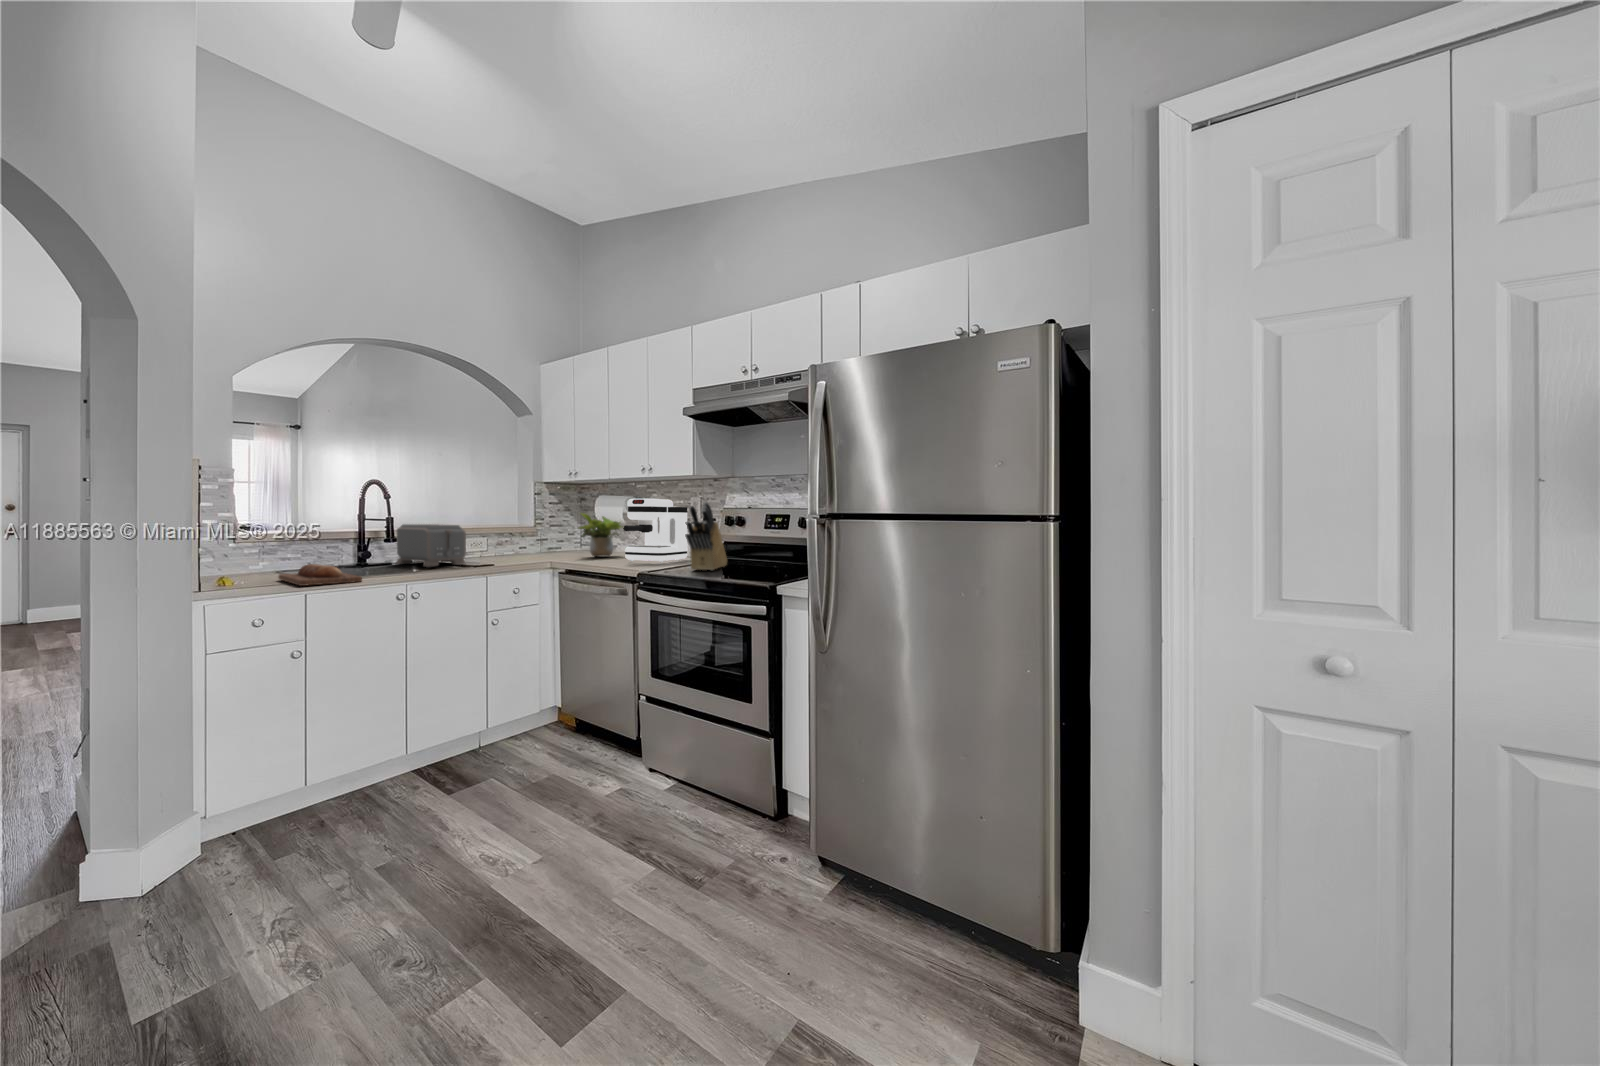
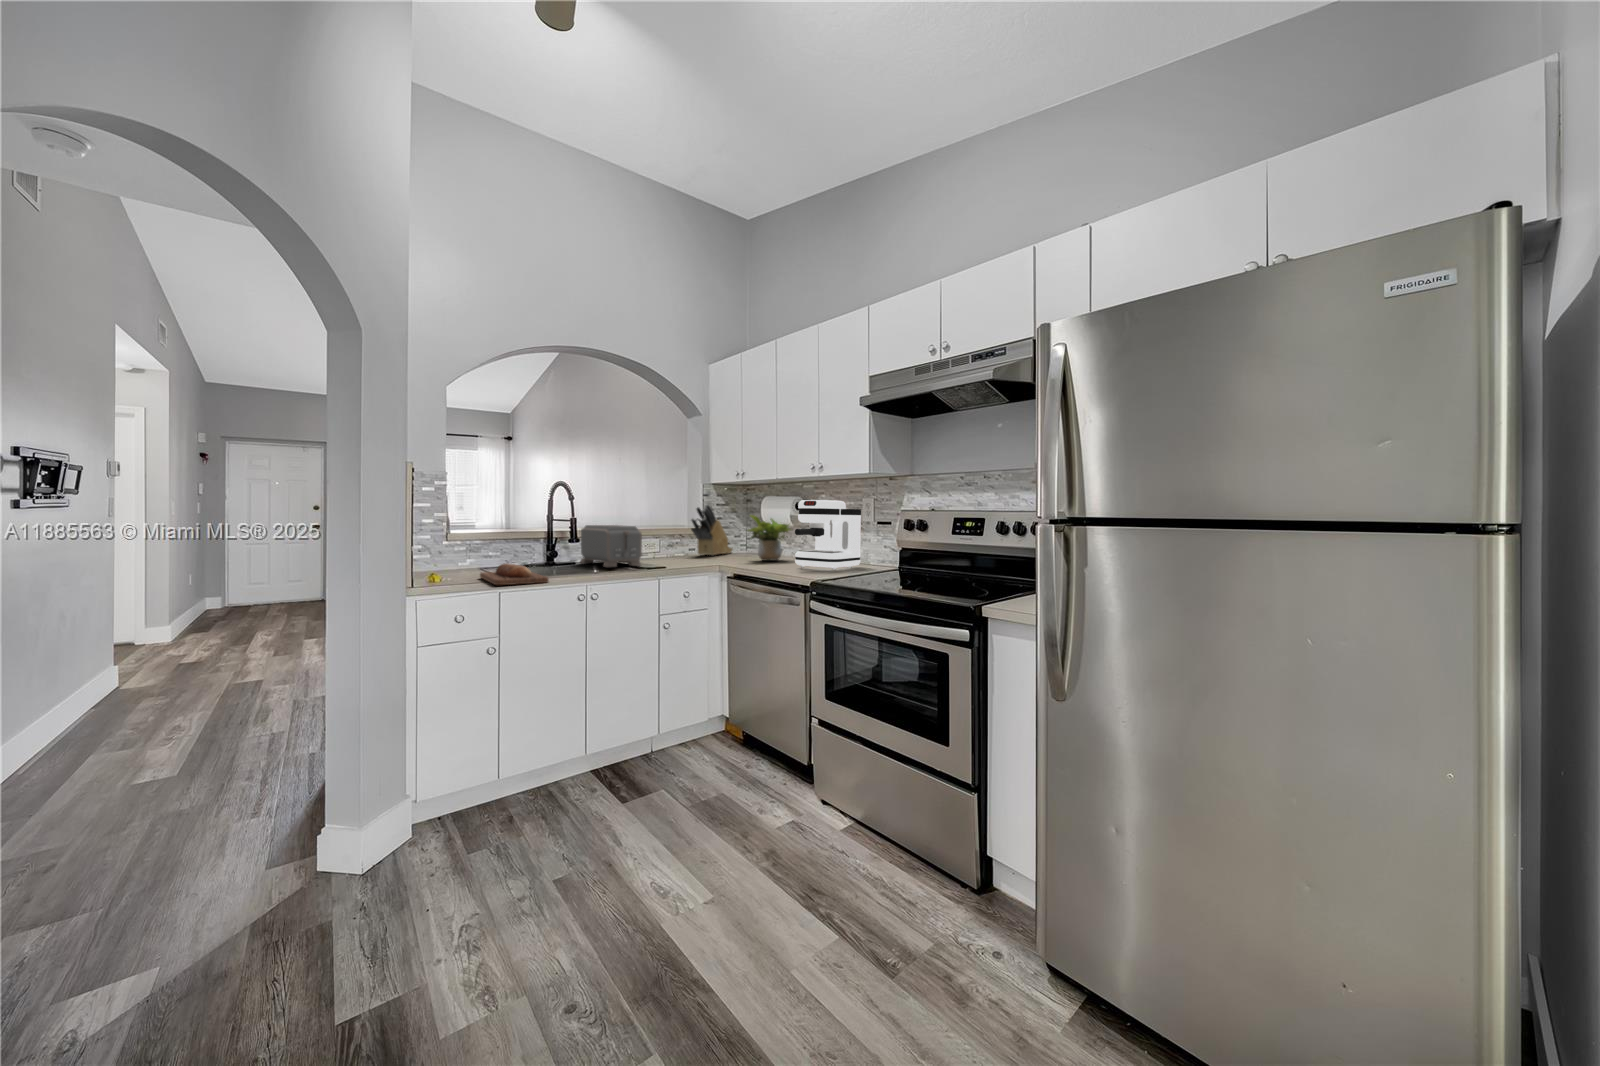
knife block: present [686,502,727,571] -> present [691,505,732,555]

